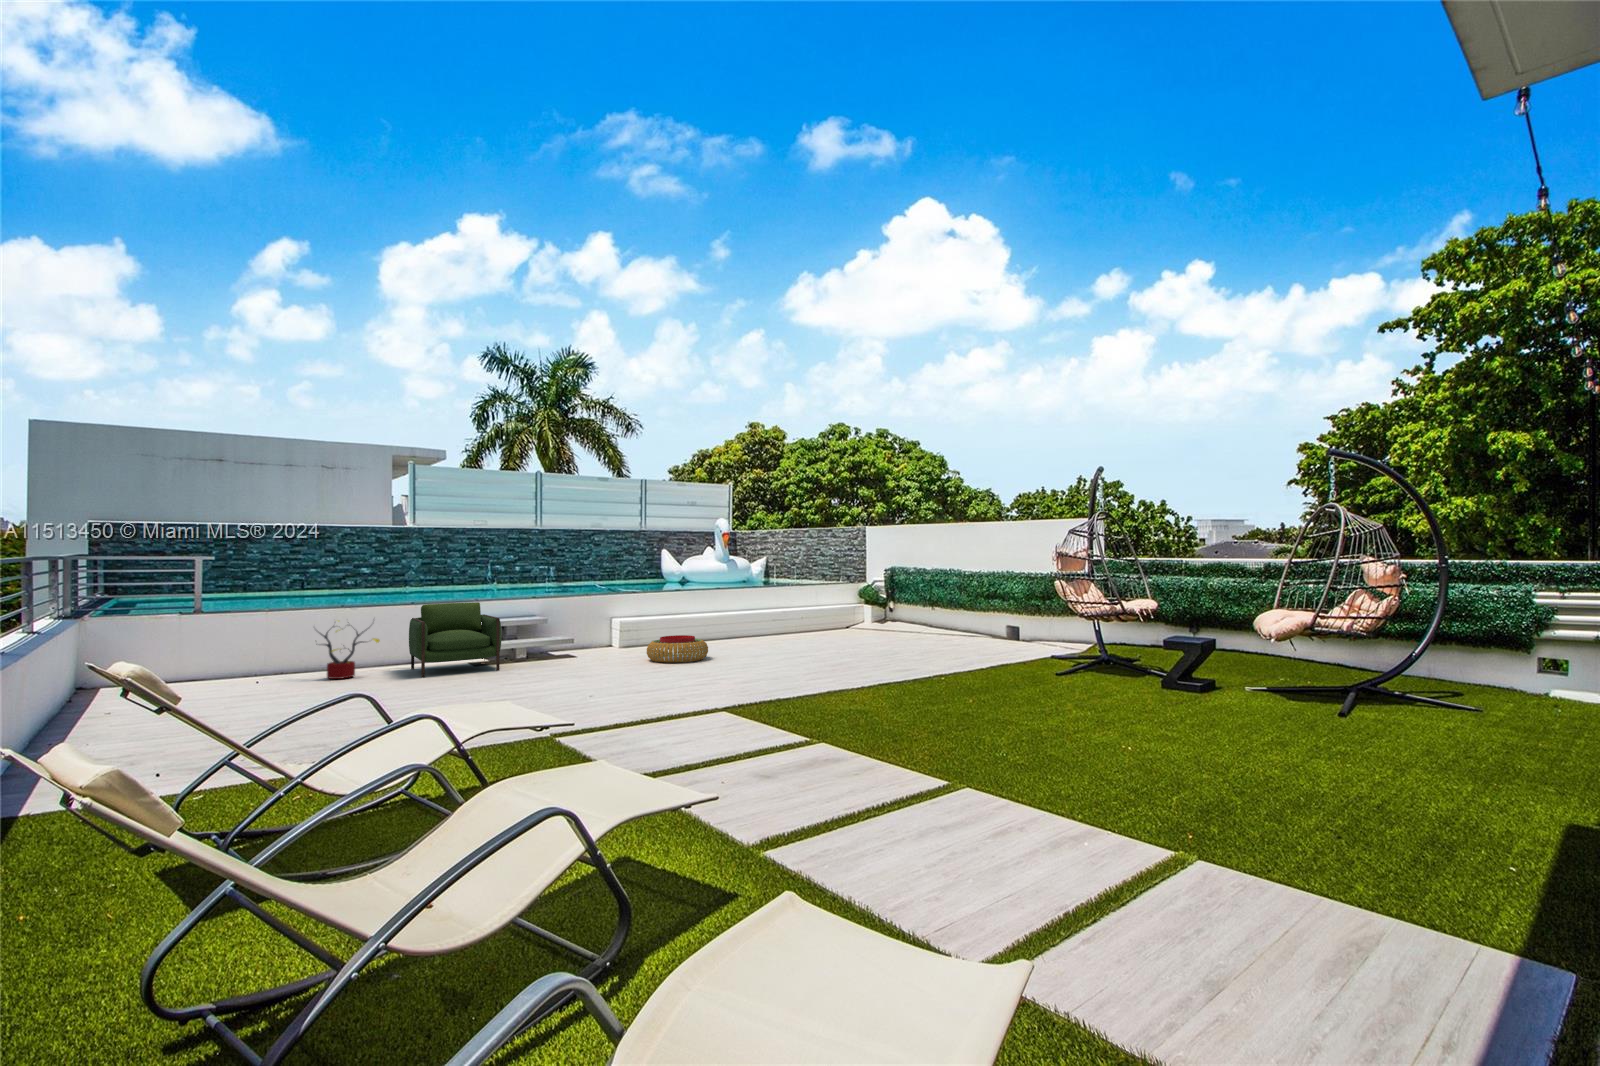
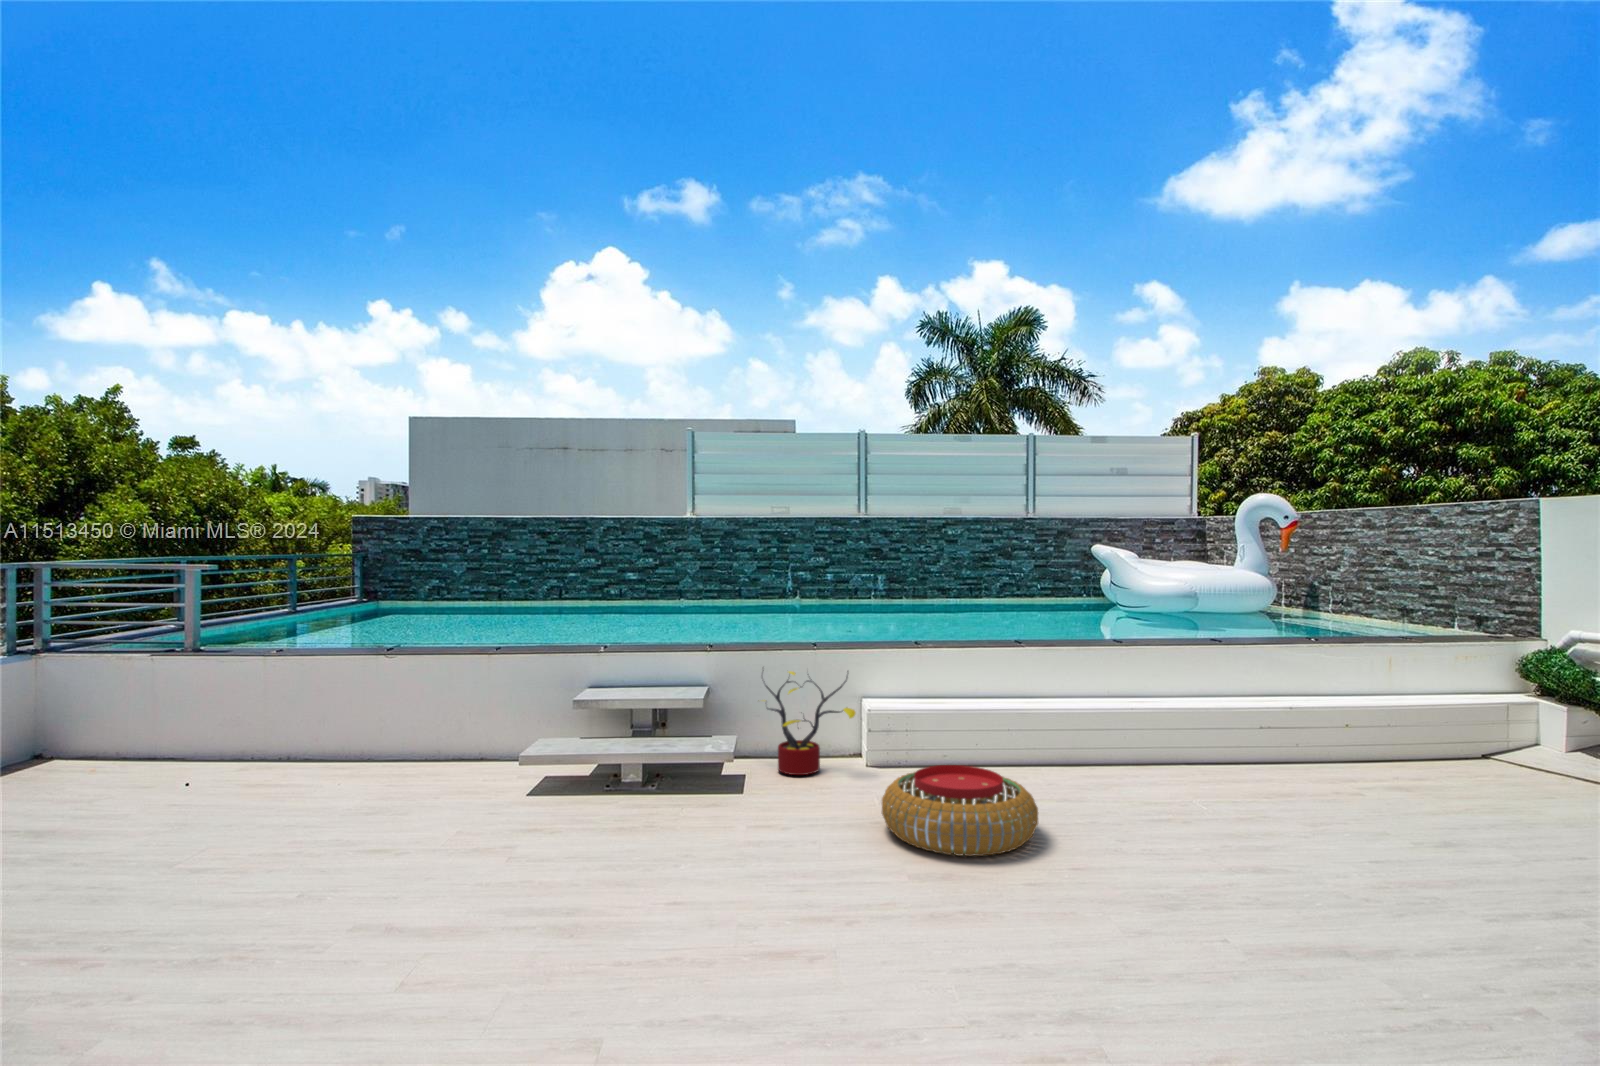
armchair: present [409,602,502,677] -> none [435,652,616,802]
decorative plant: present [319,621,380,679] -> present [763,670,855,775]

